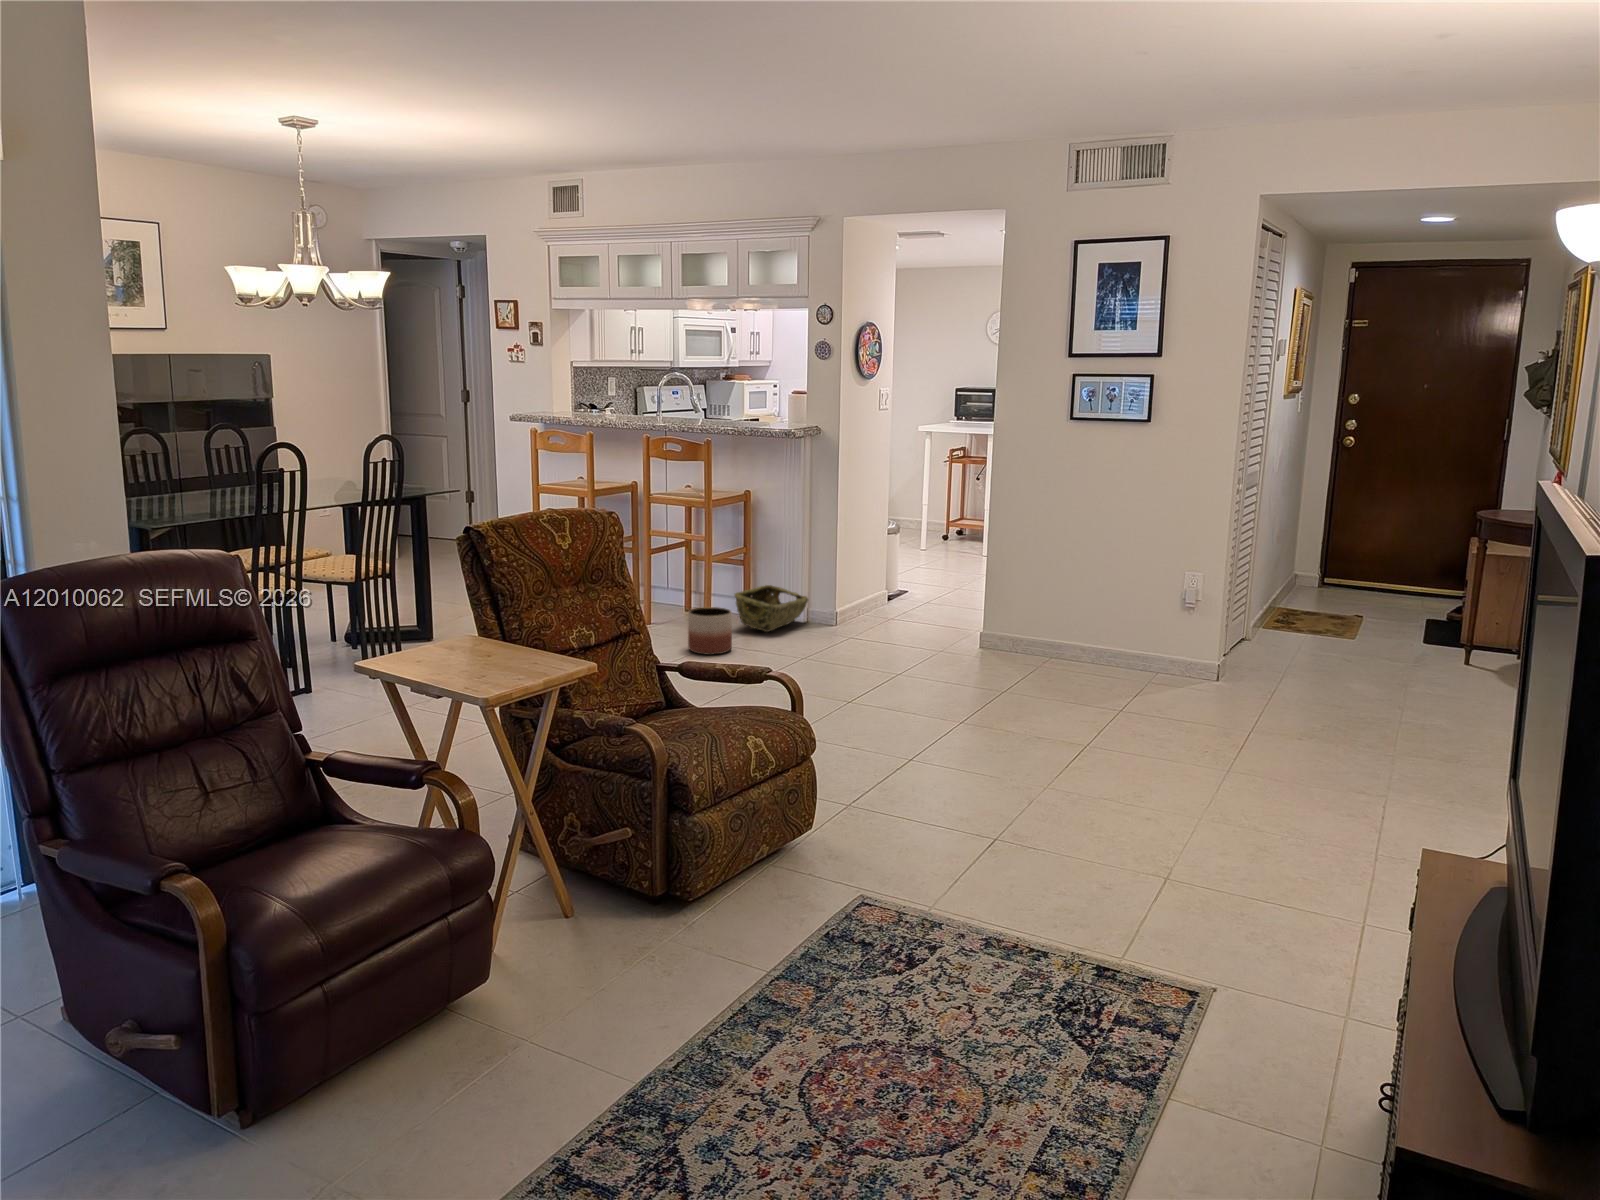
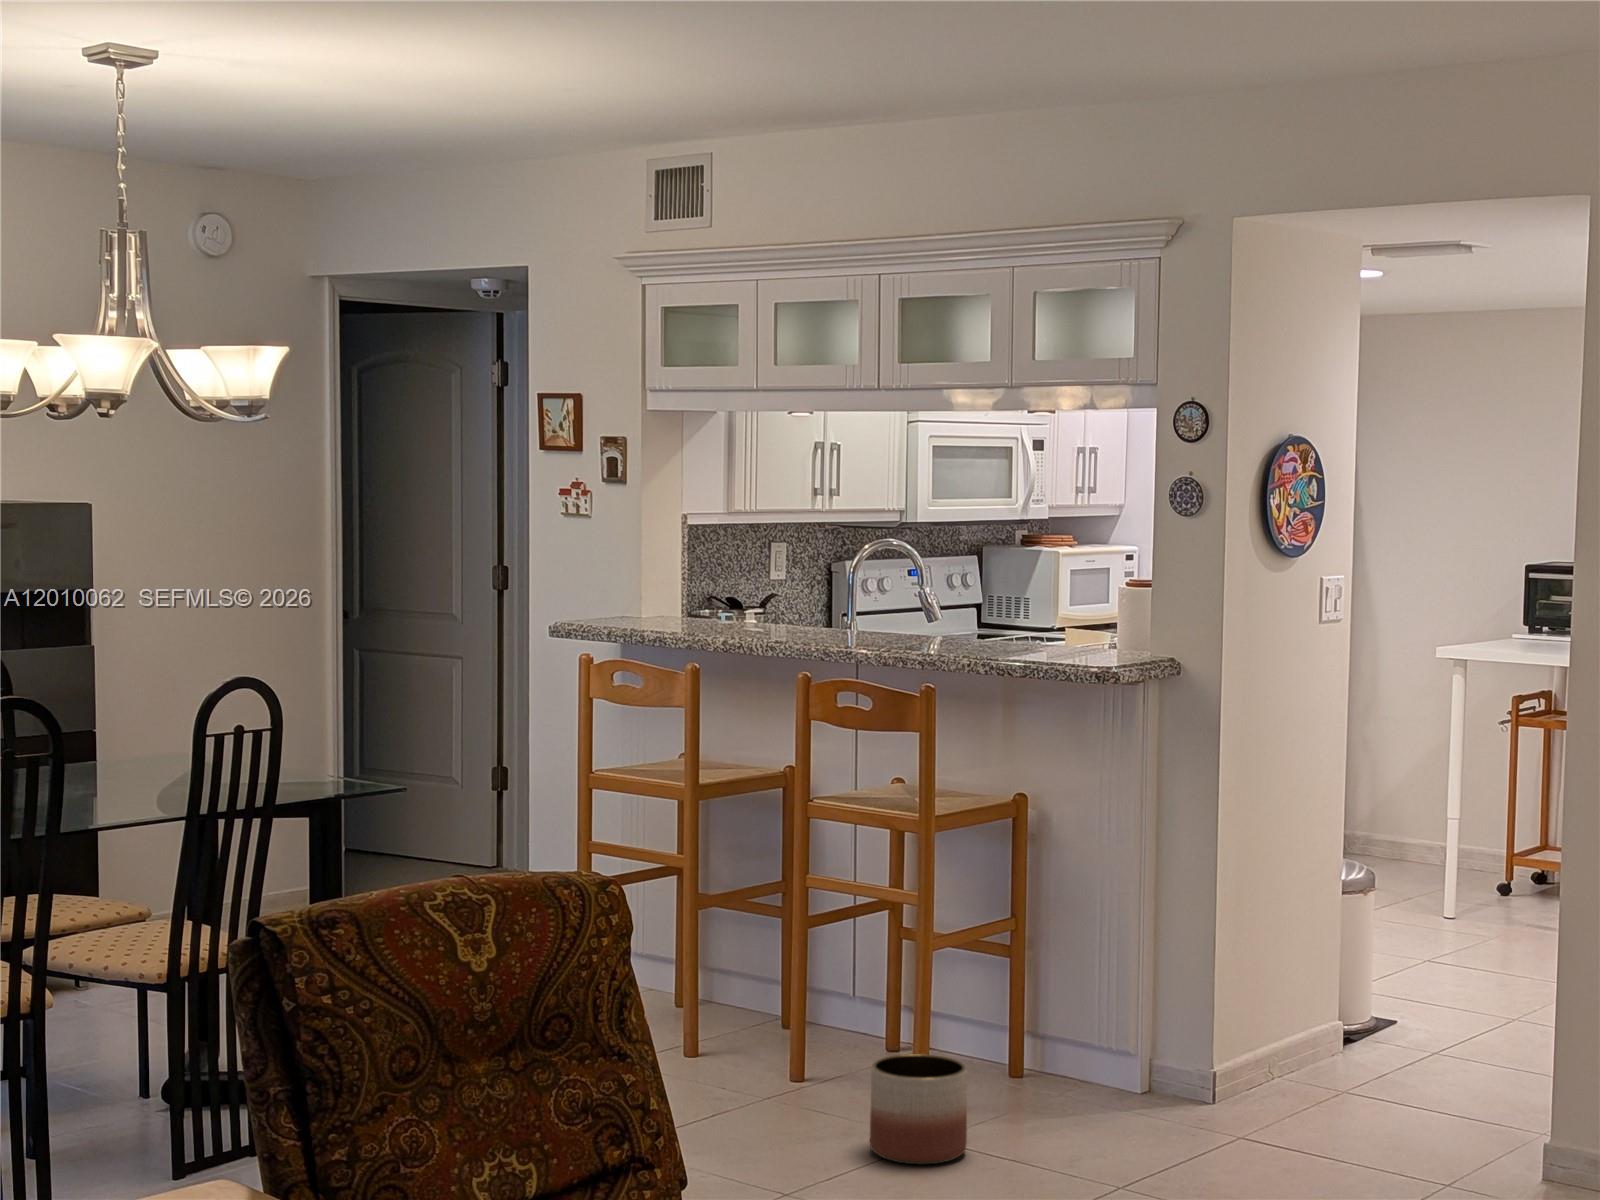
woven basket: present [734,585,808,632] -> none [984,1002,1154,1113]

